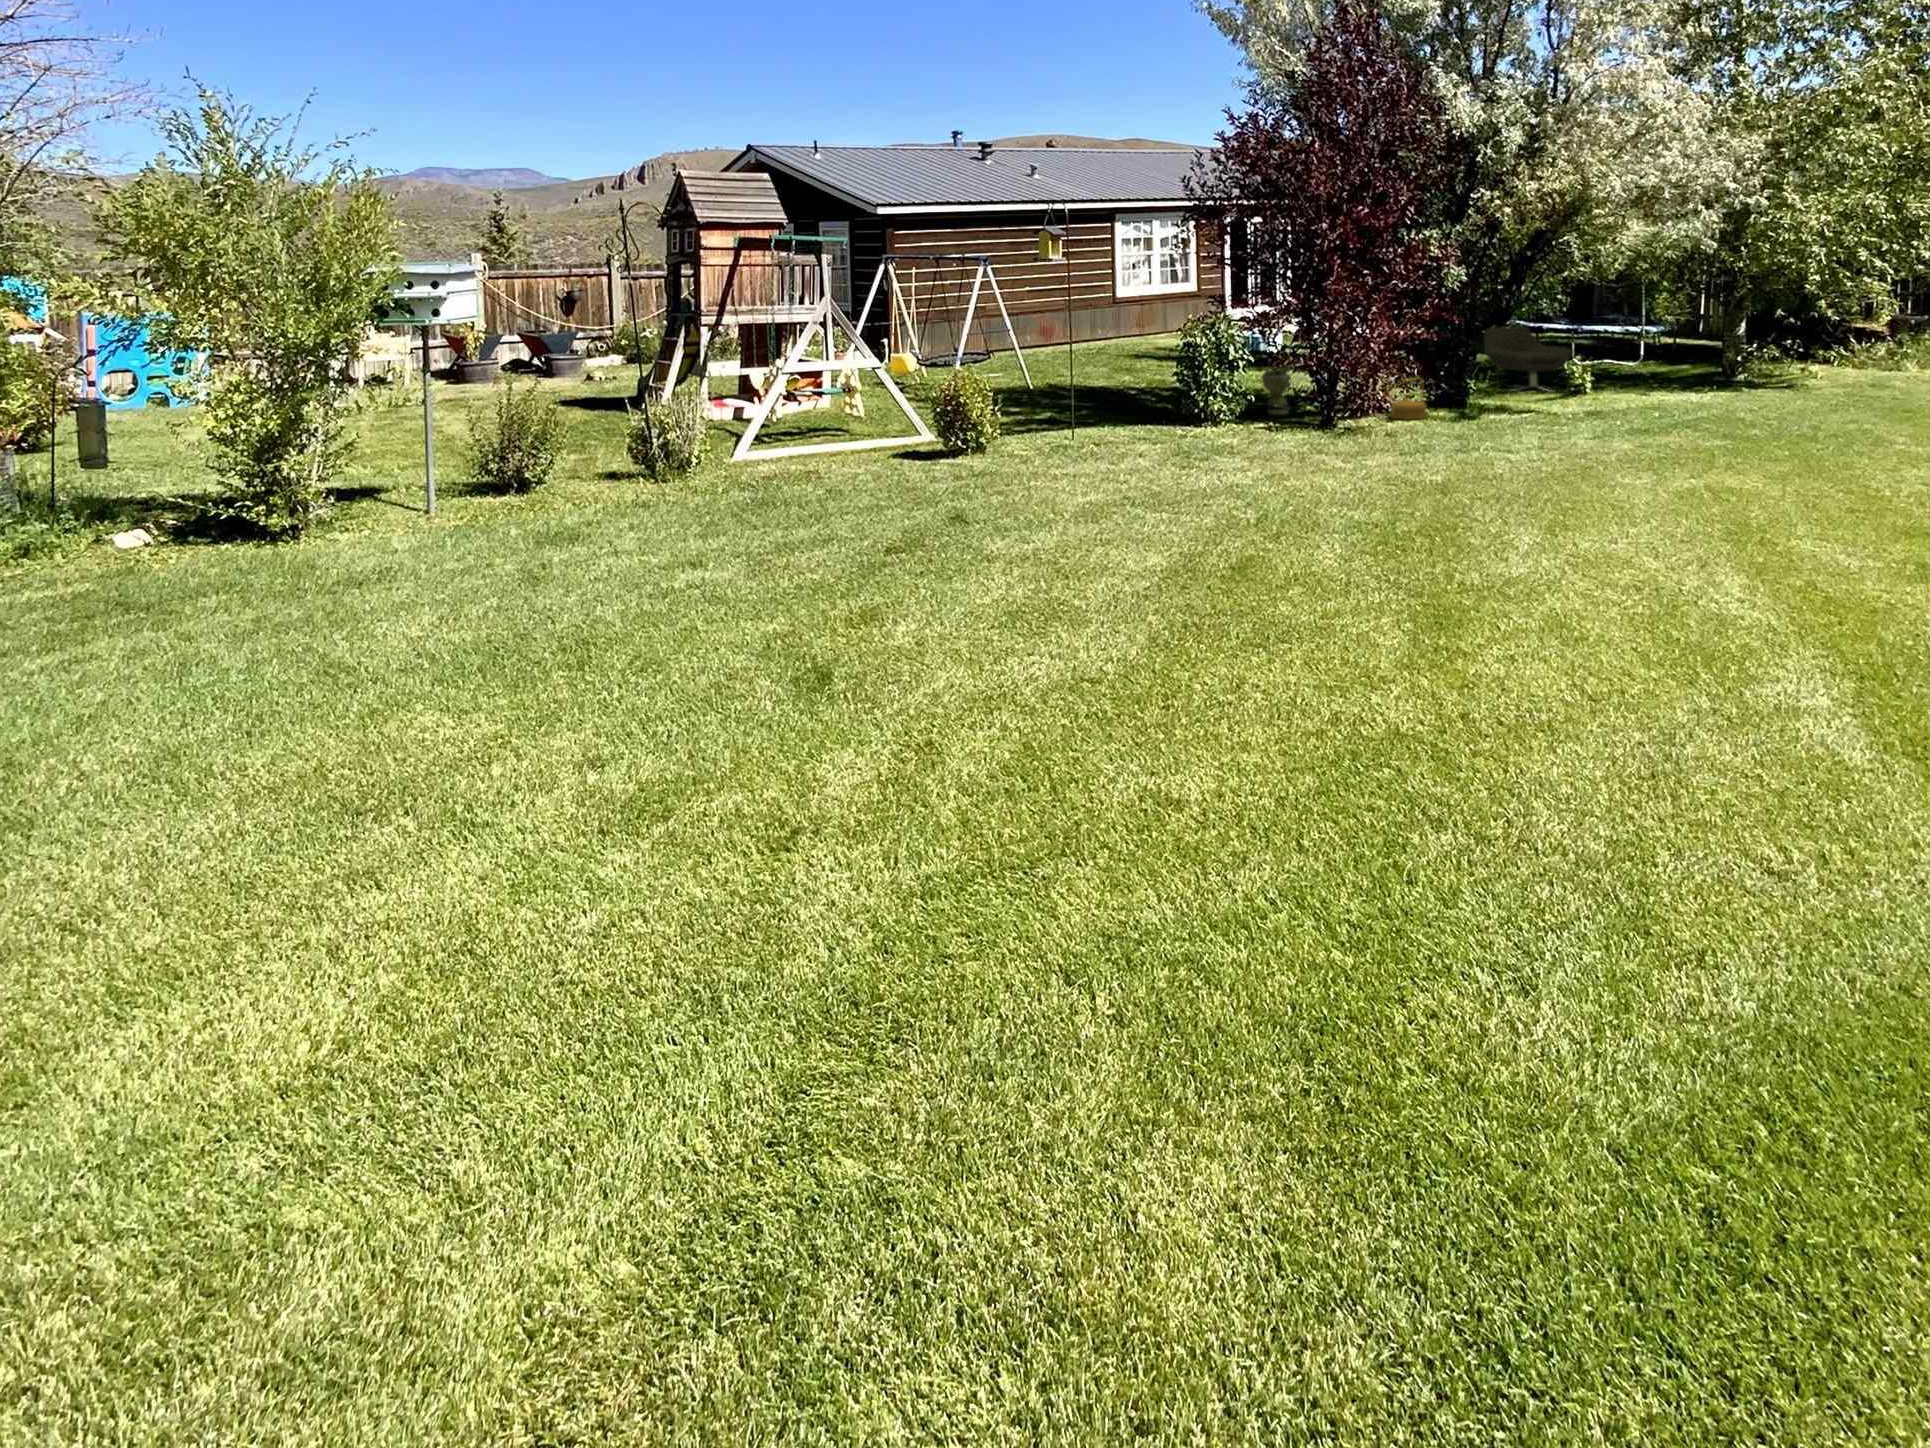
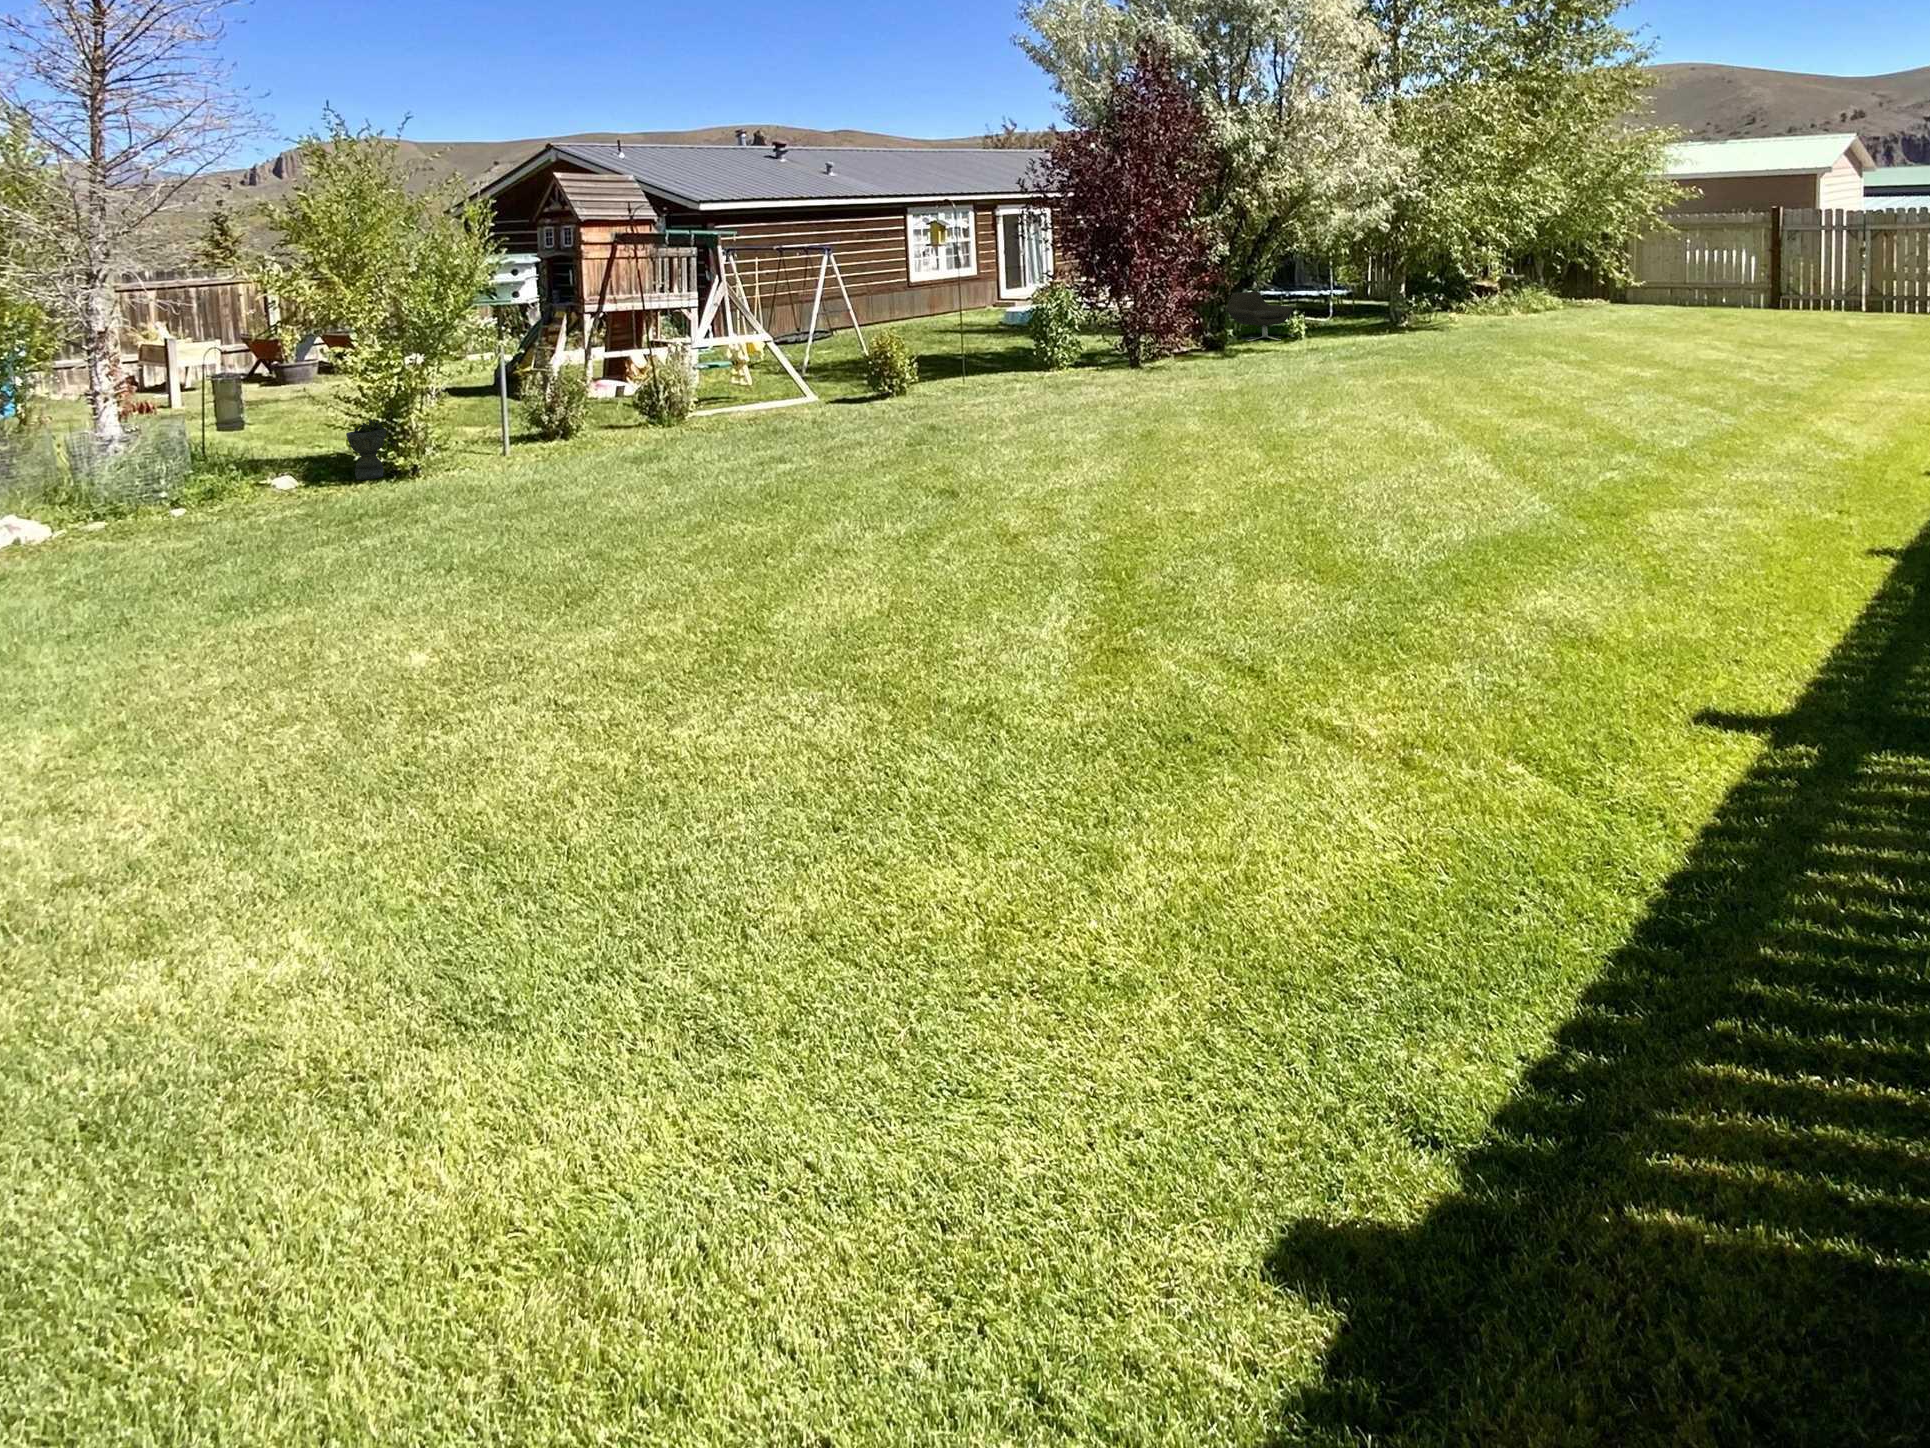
planter: present [1261,364,1291,415] -> present [346,419,386,480]
basket: present [1389,378,1426,420] -> none [1170,332,1198,364]

